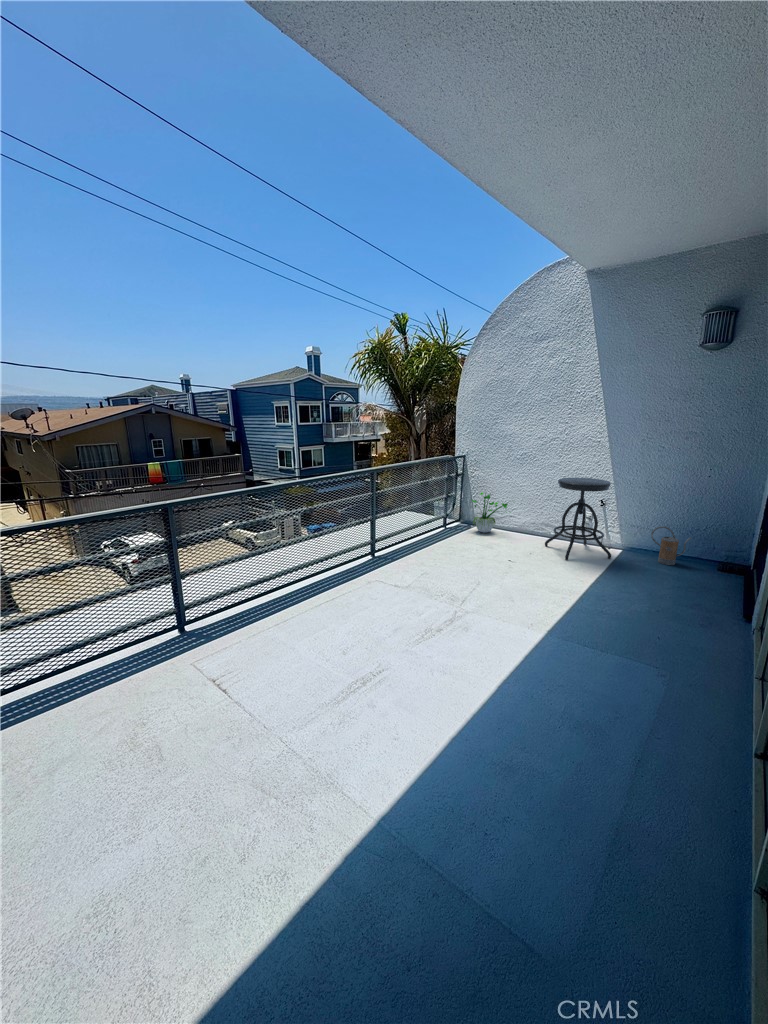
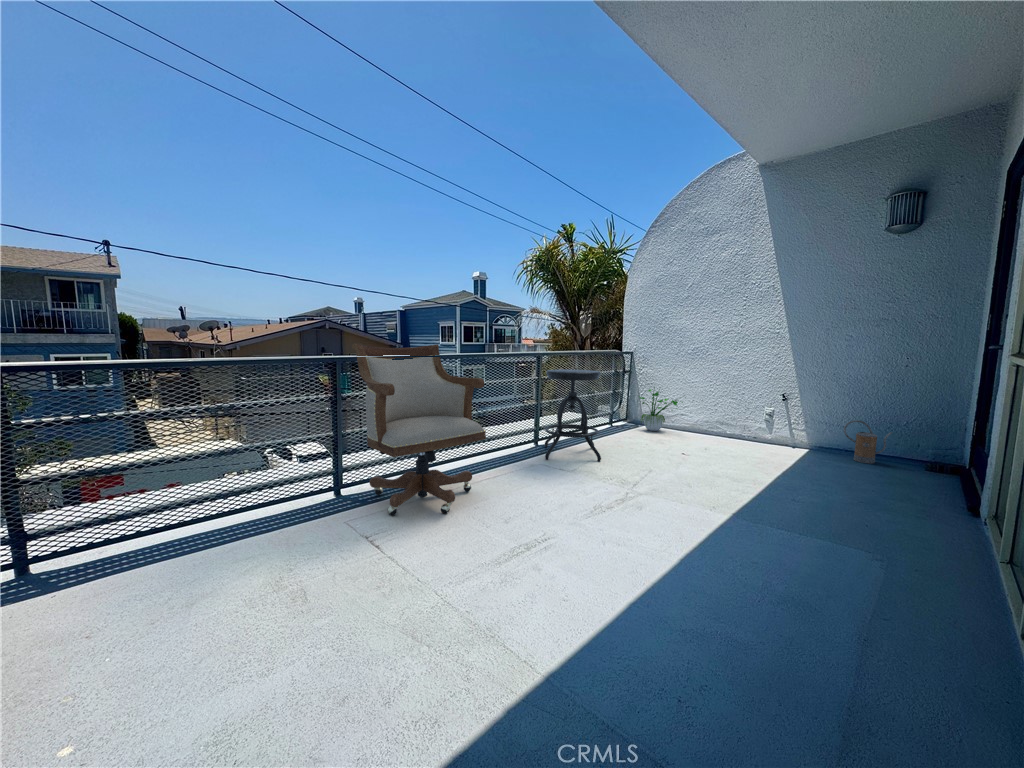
stool: present [545,478,611,560] -> present [545,369,601,462]
chair: none [182,480,321,654] -> present [352,343,486,516]

